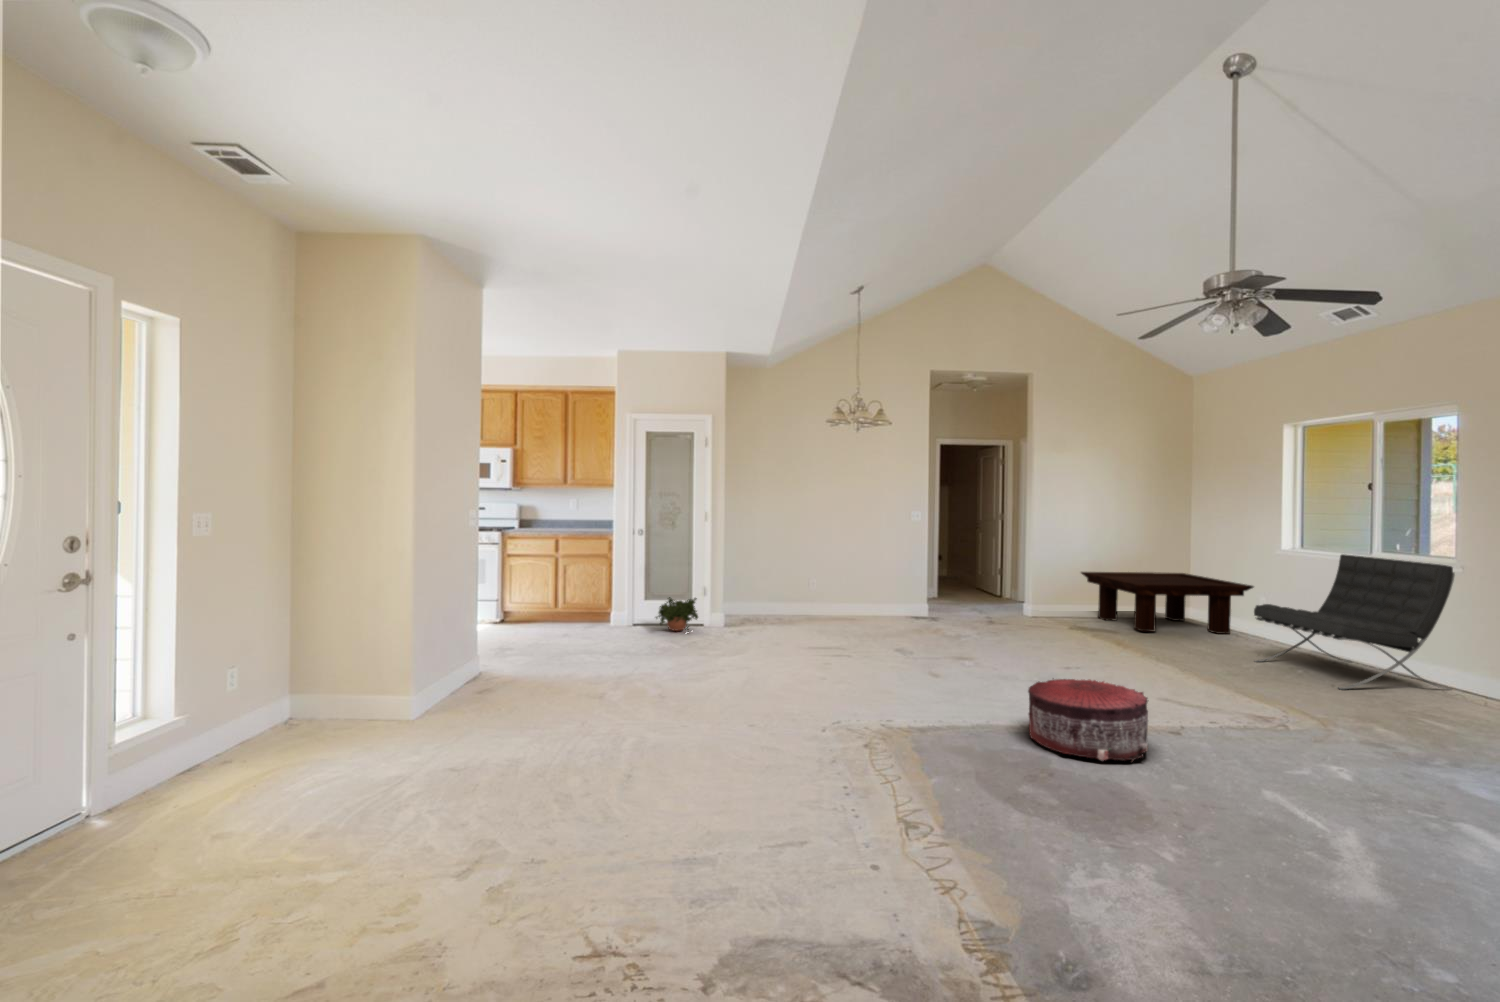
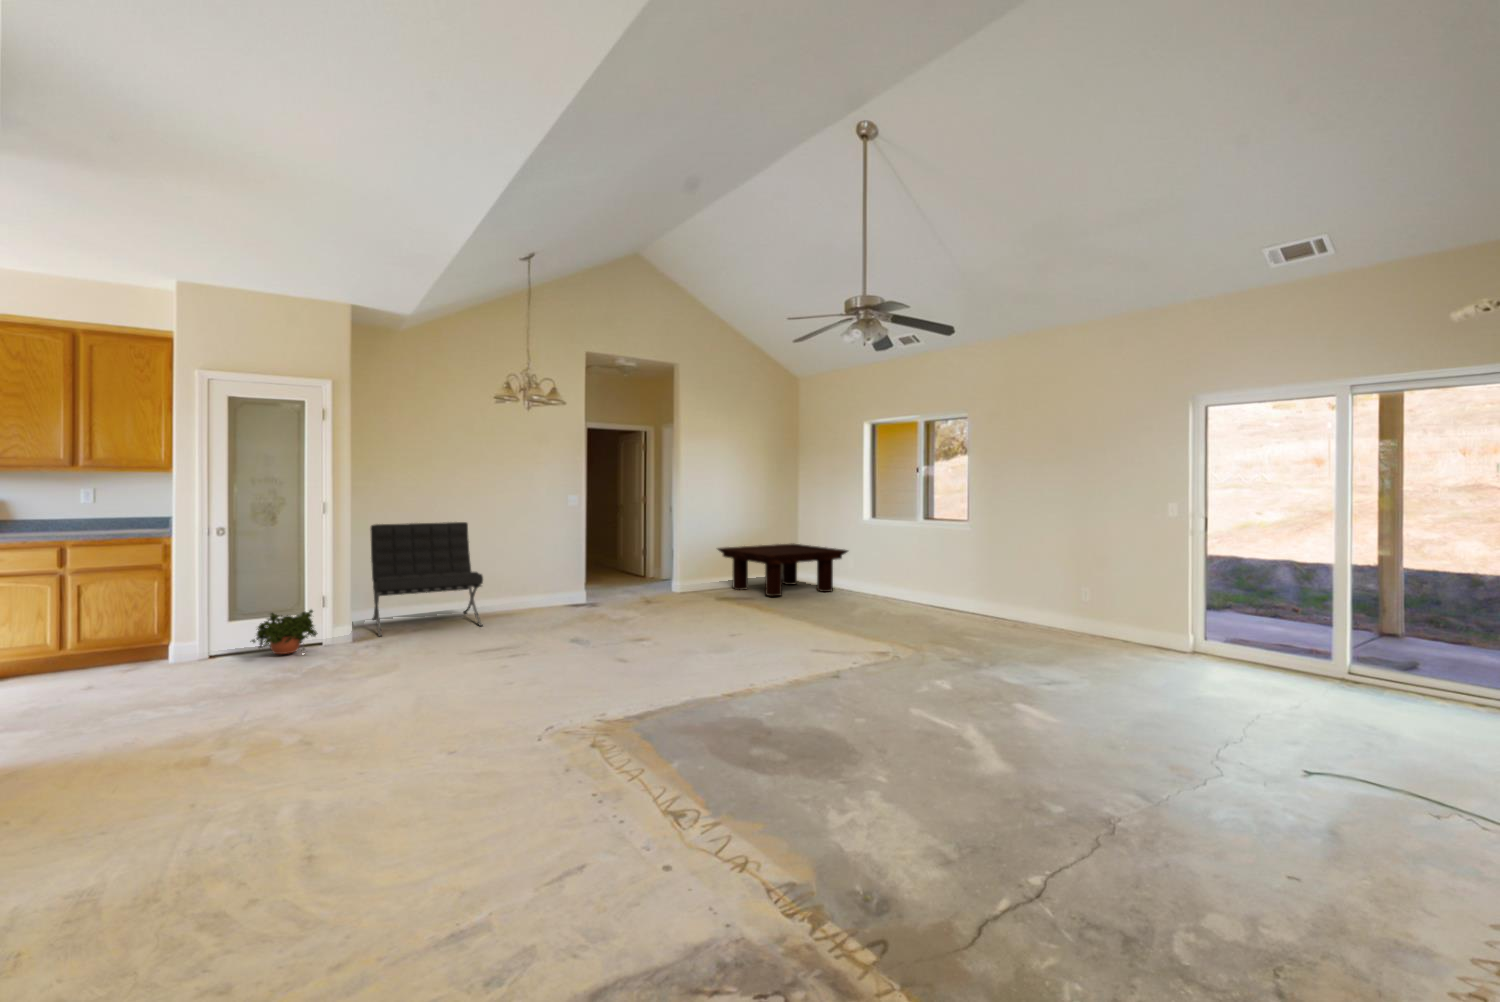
lounge chair: present [1254,554,1455,690] -> present [370,522,483,636]
pouf: present [1028,679,1148,761] -> none [732,640,833,713]

